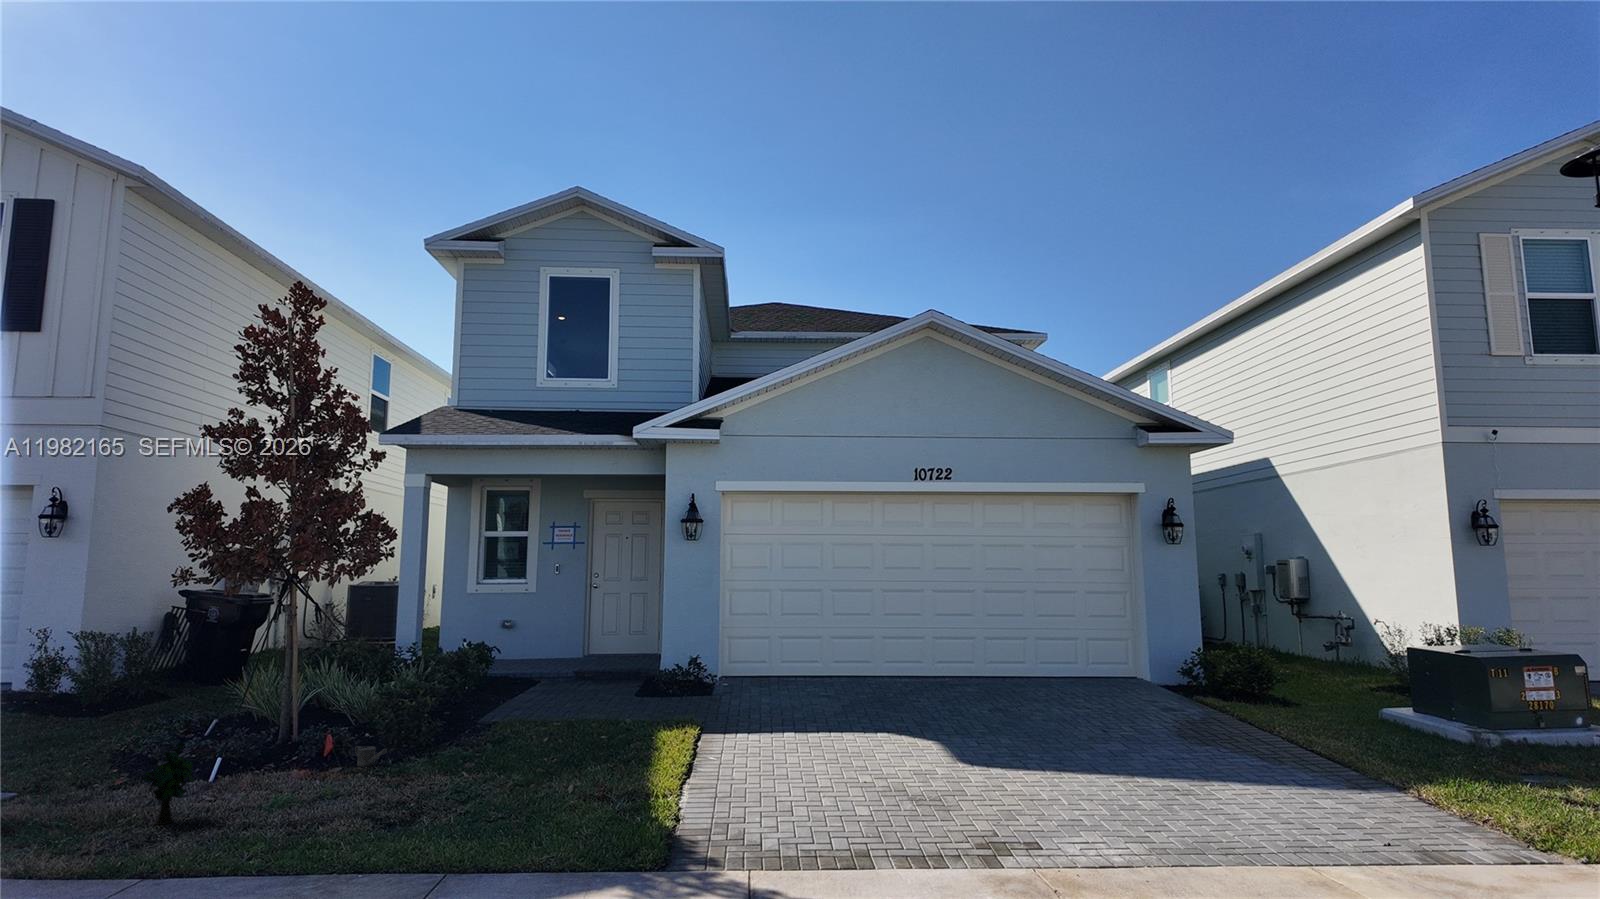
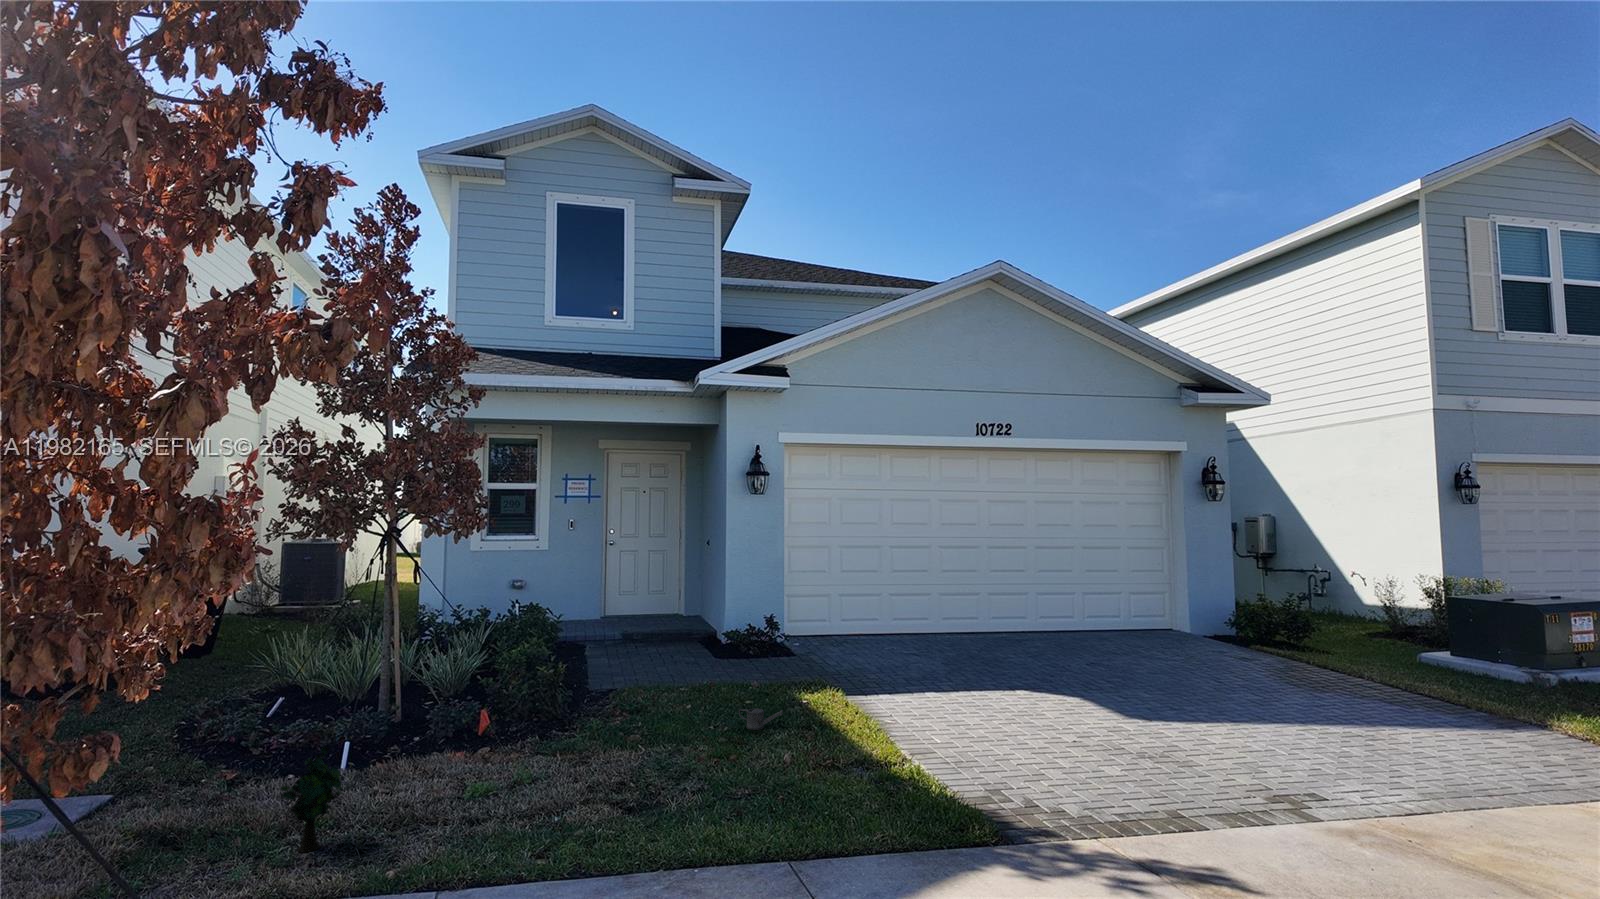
watering can: present [355,746,387,767] -> present [739,709,783,730]

